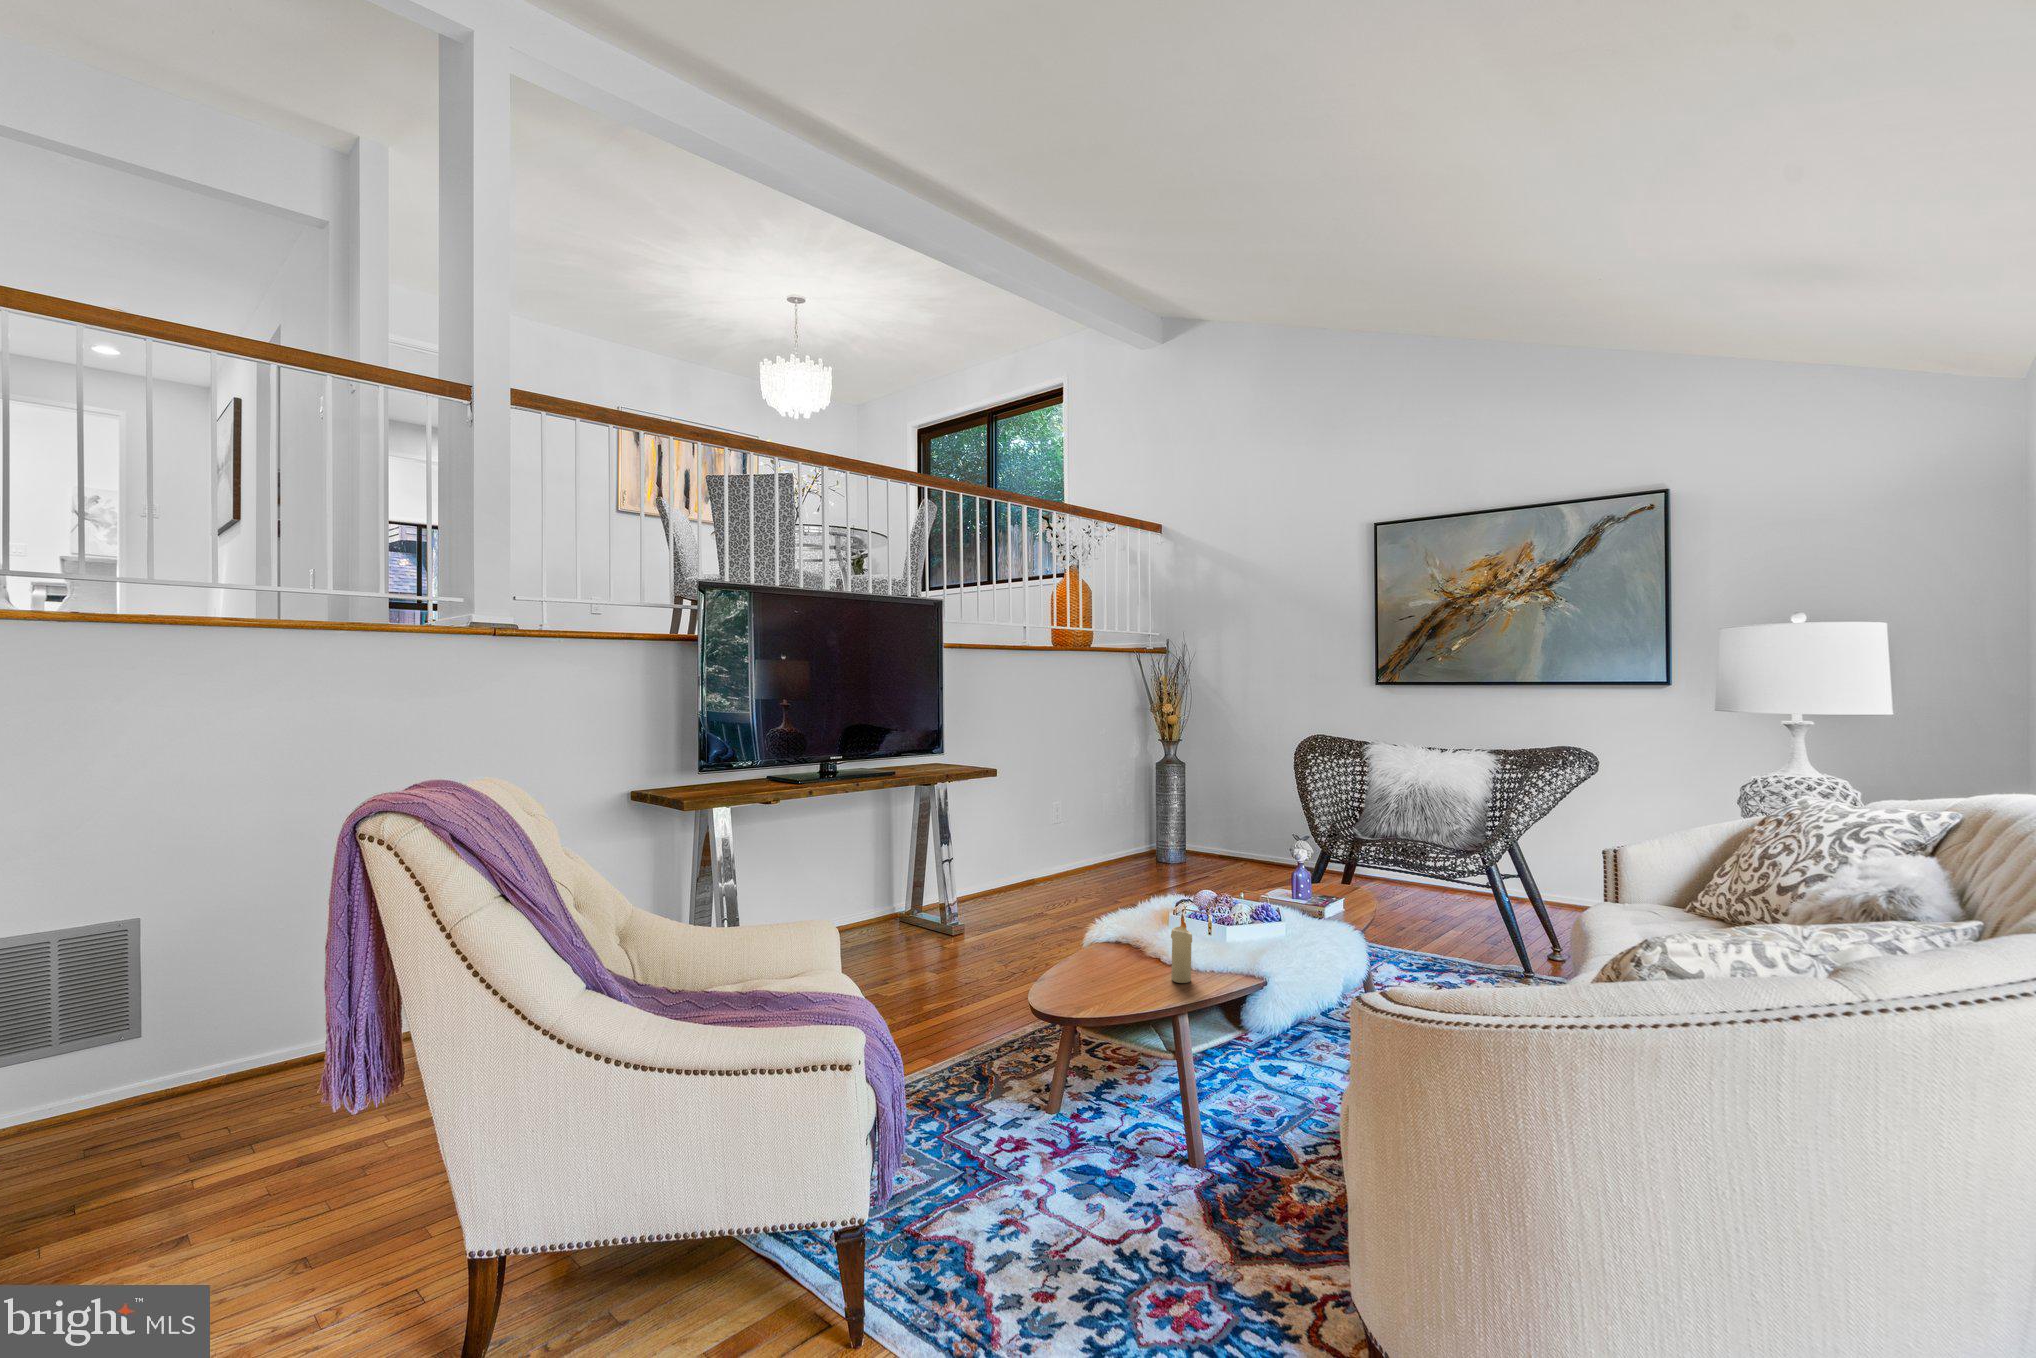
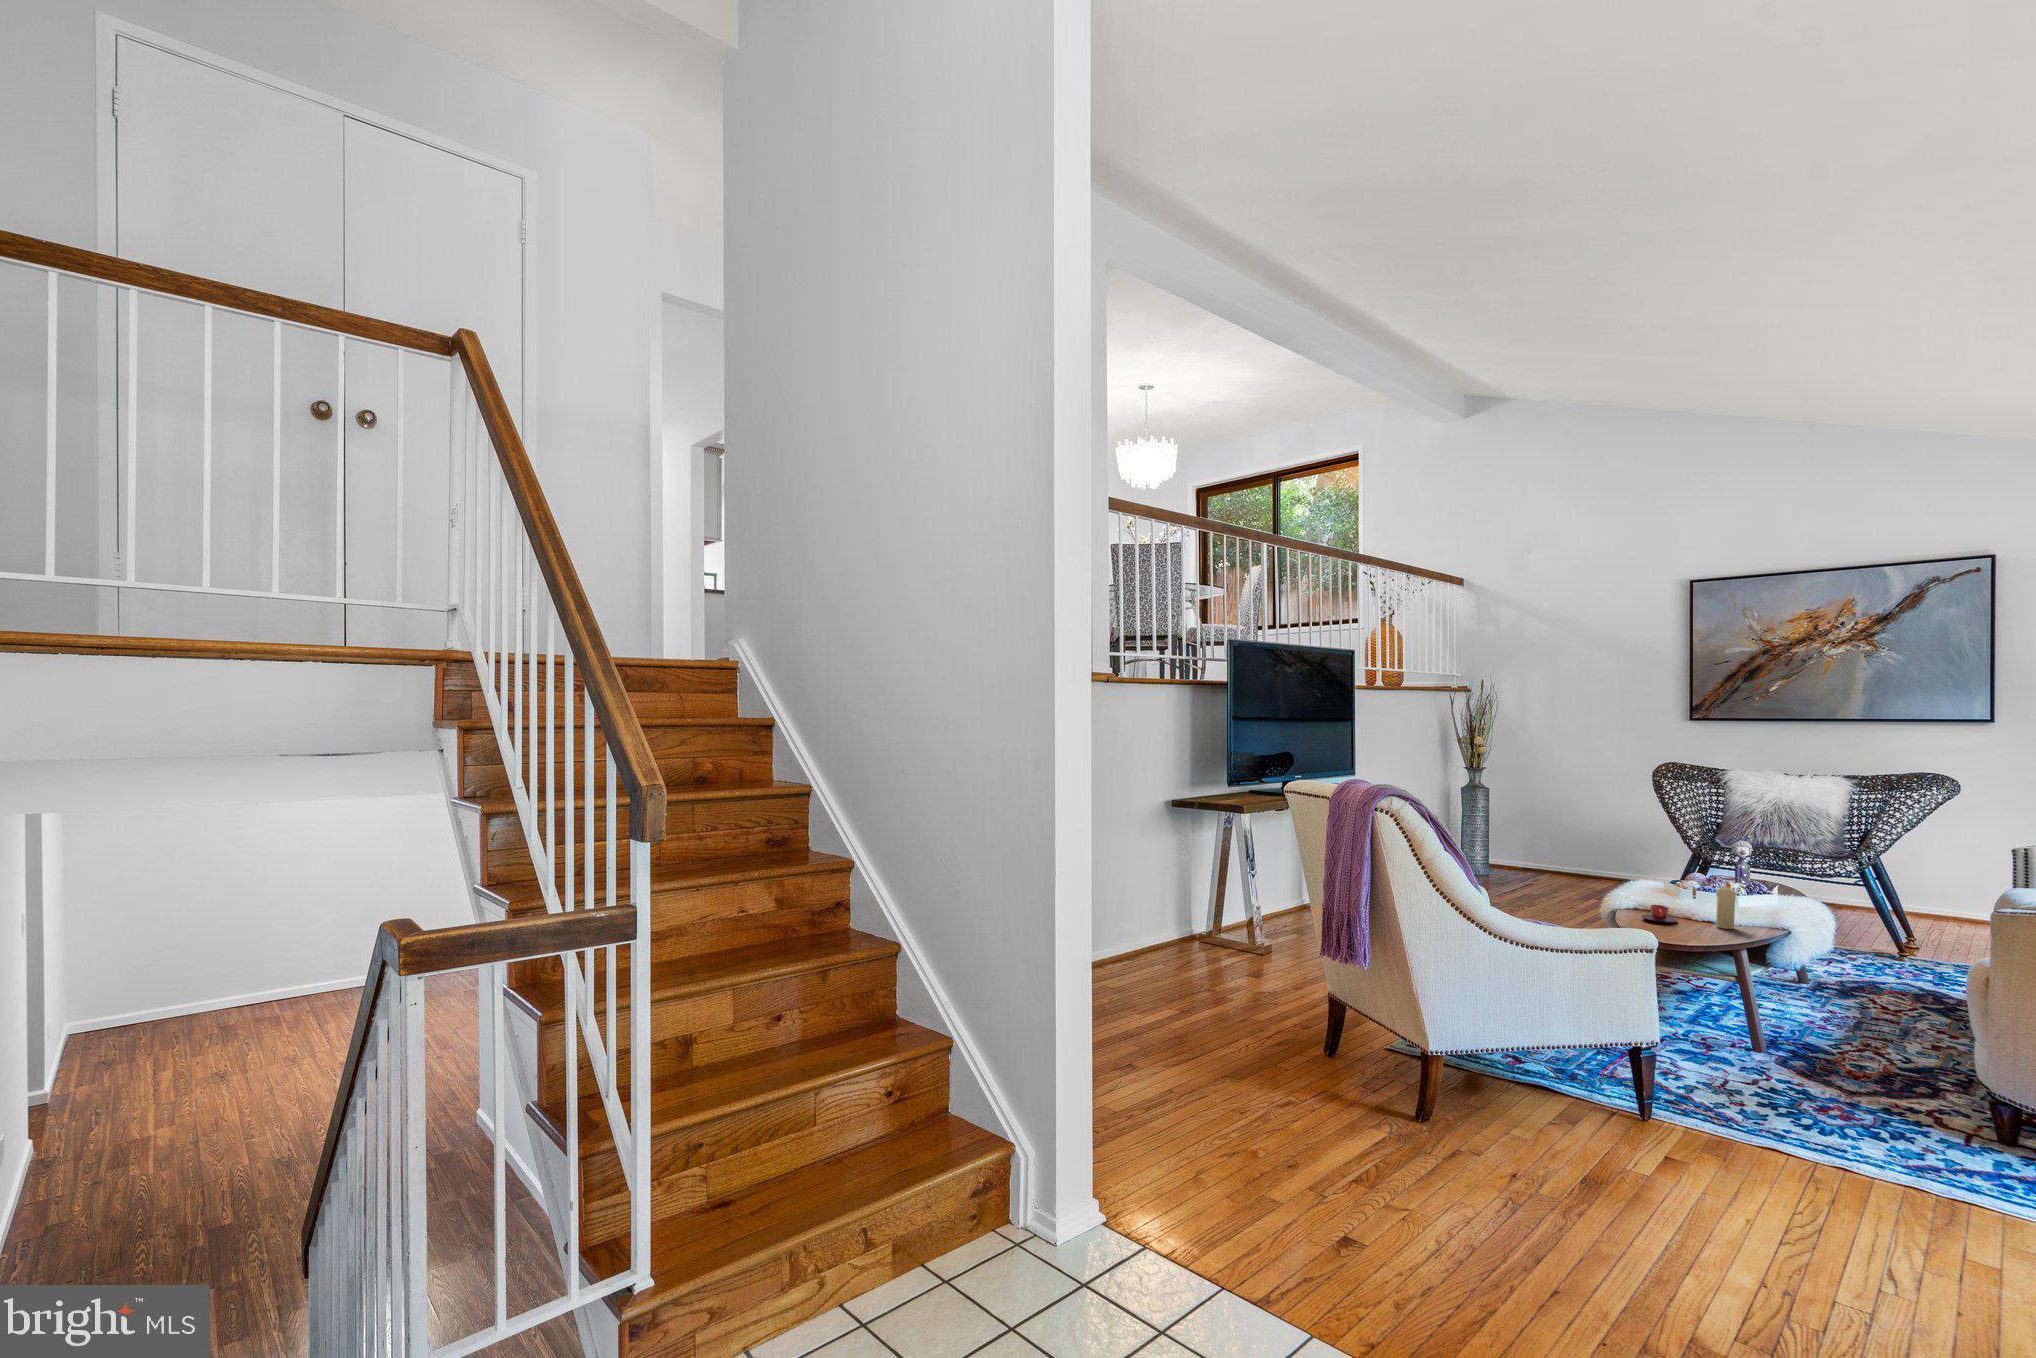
teacup: none [1095,948,1135,974] -> present [1641,905,1677,923]

